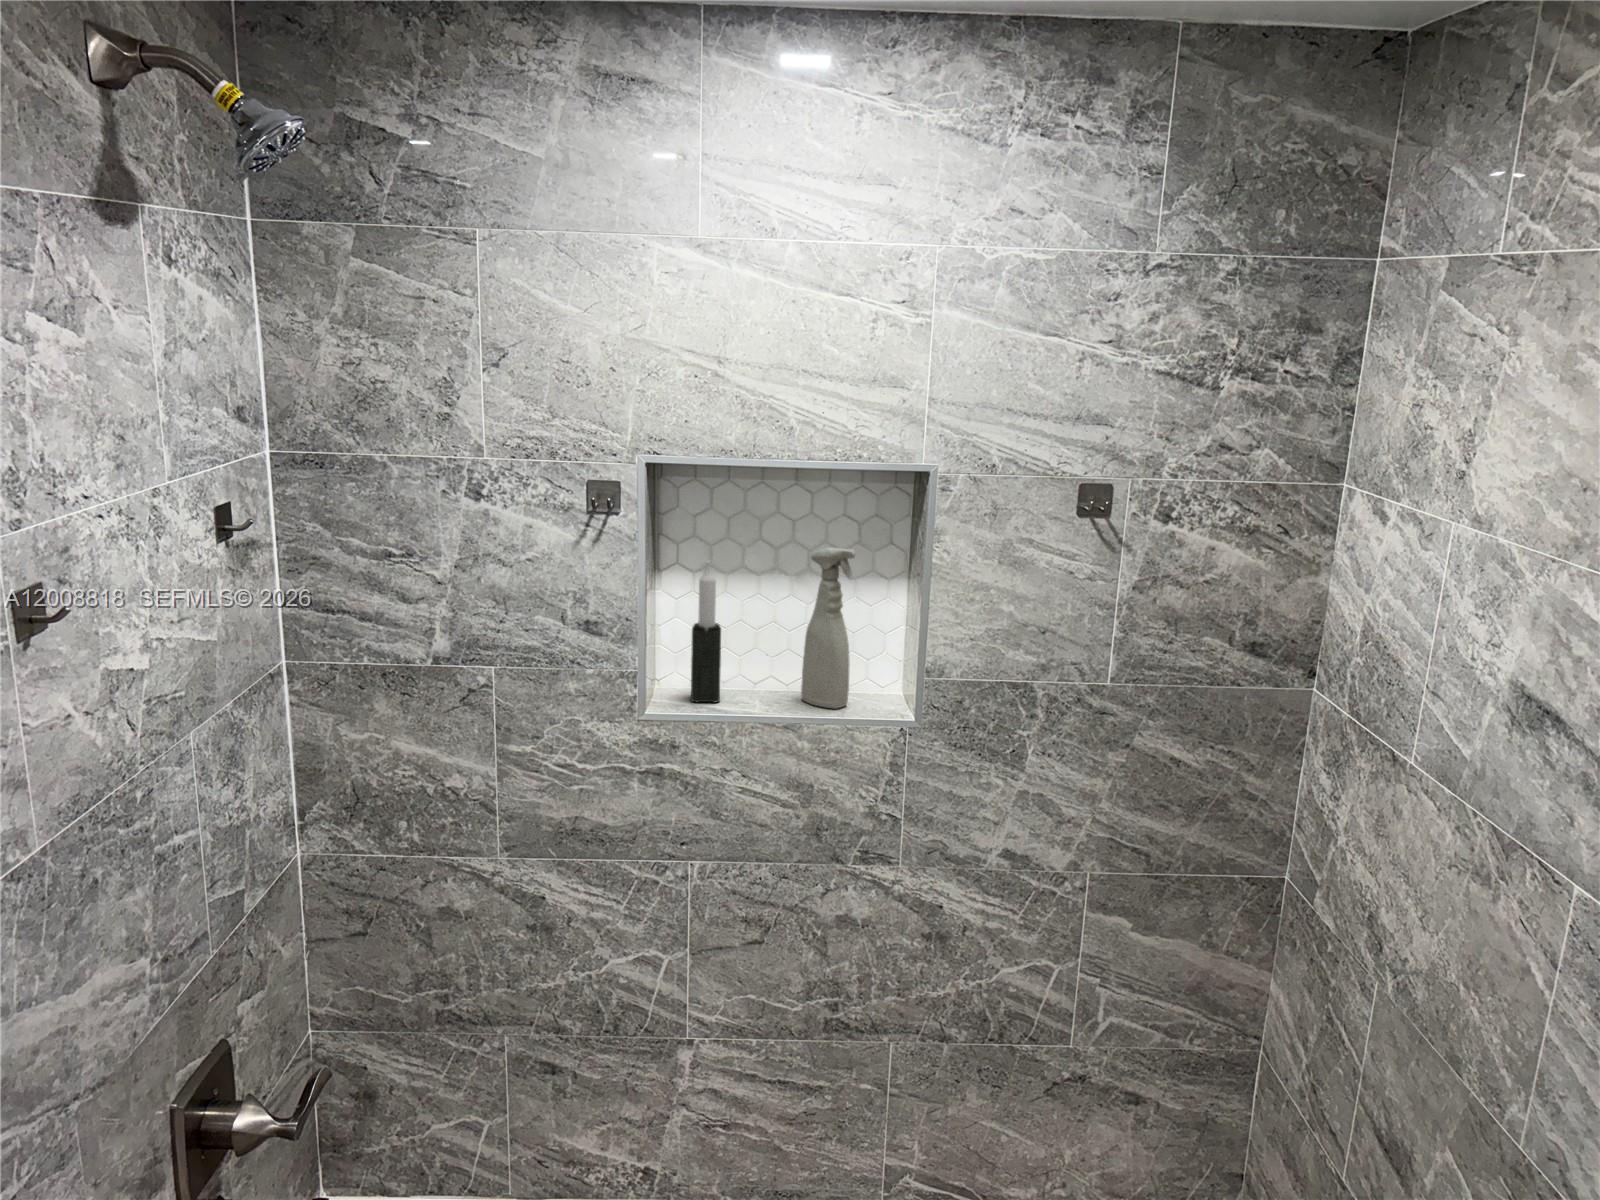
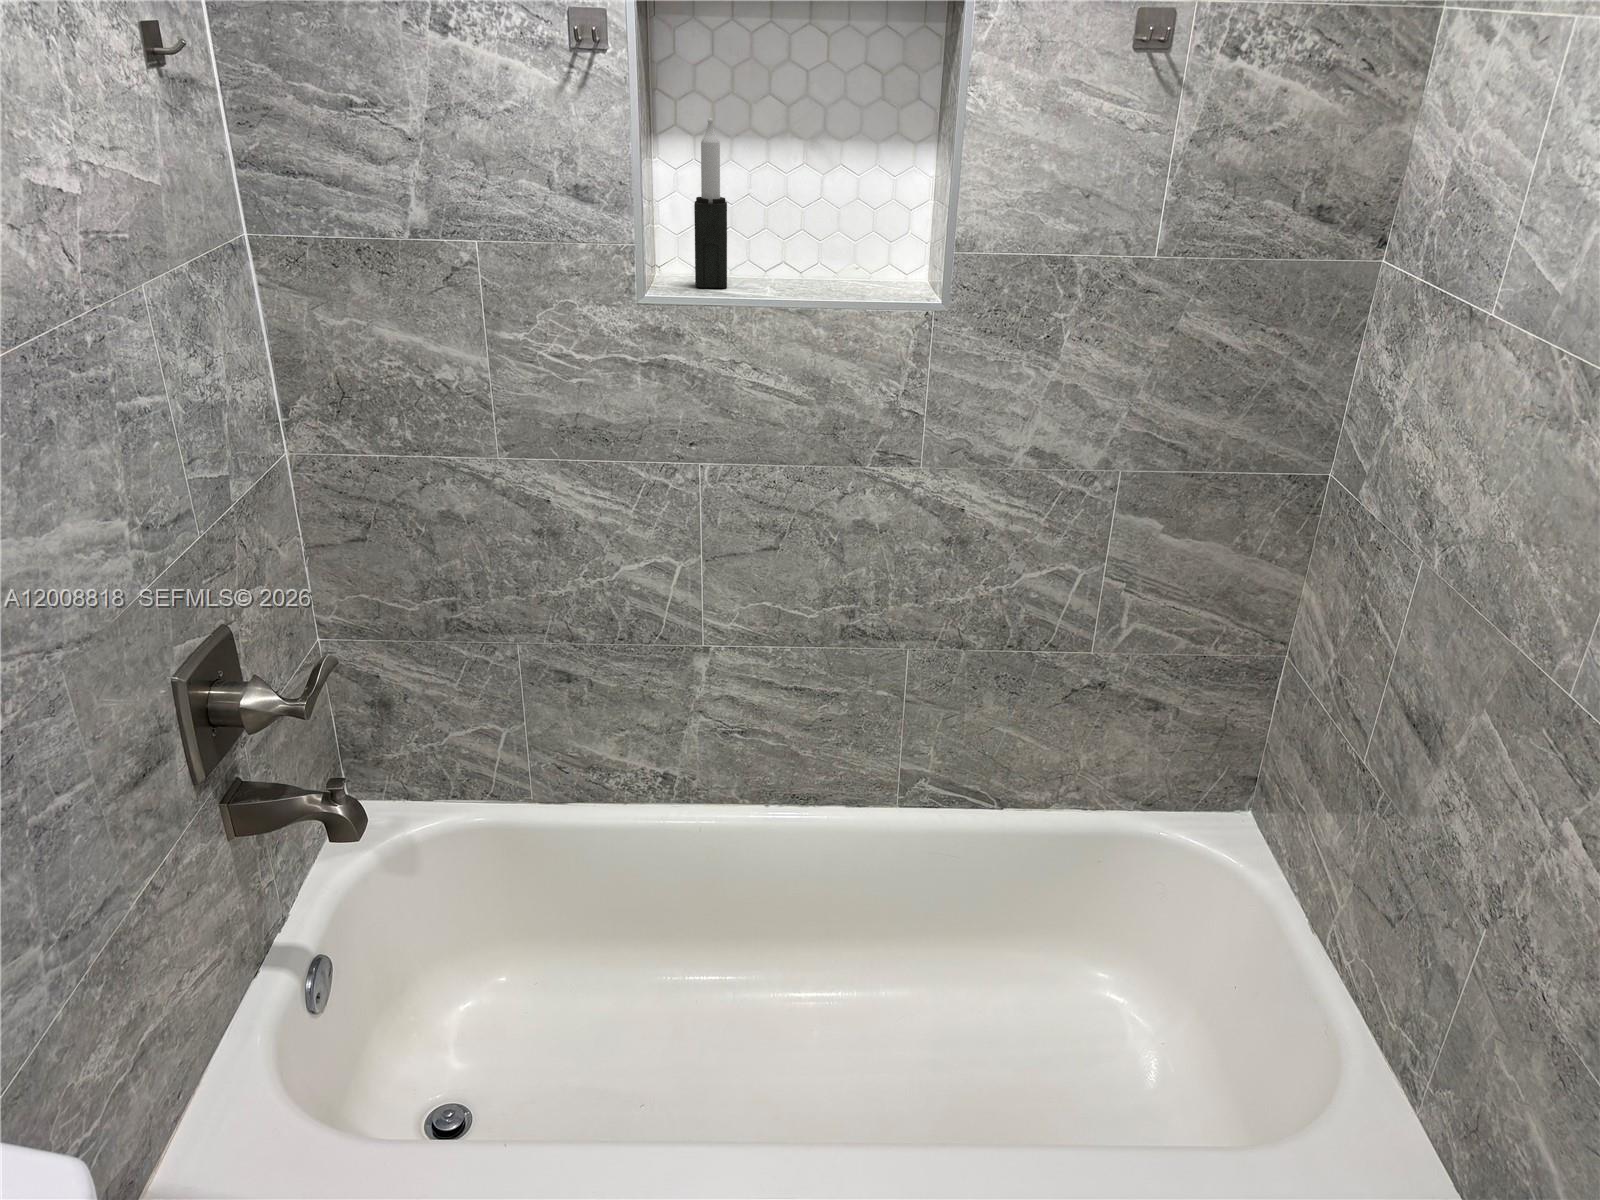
spray bottle: present [801,548,855,708] -> none [816,102,877,293]

